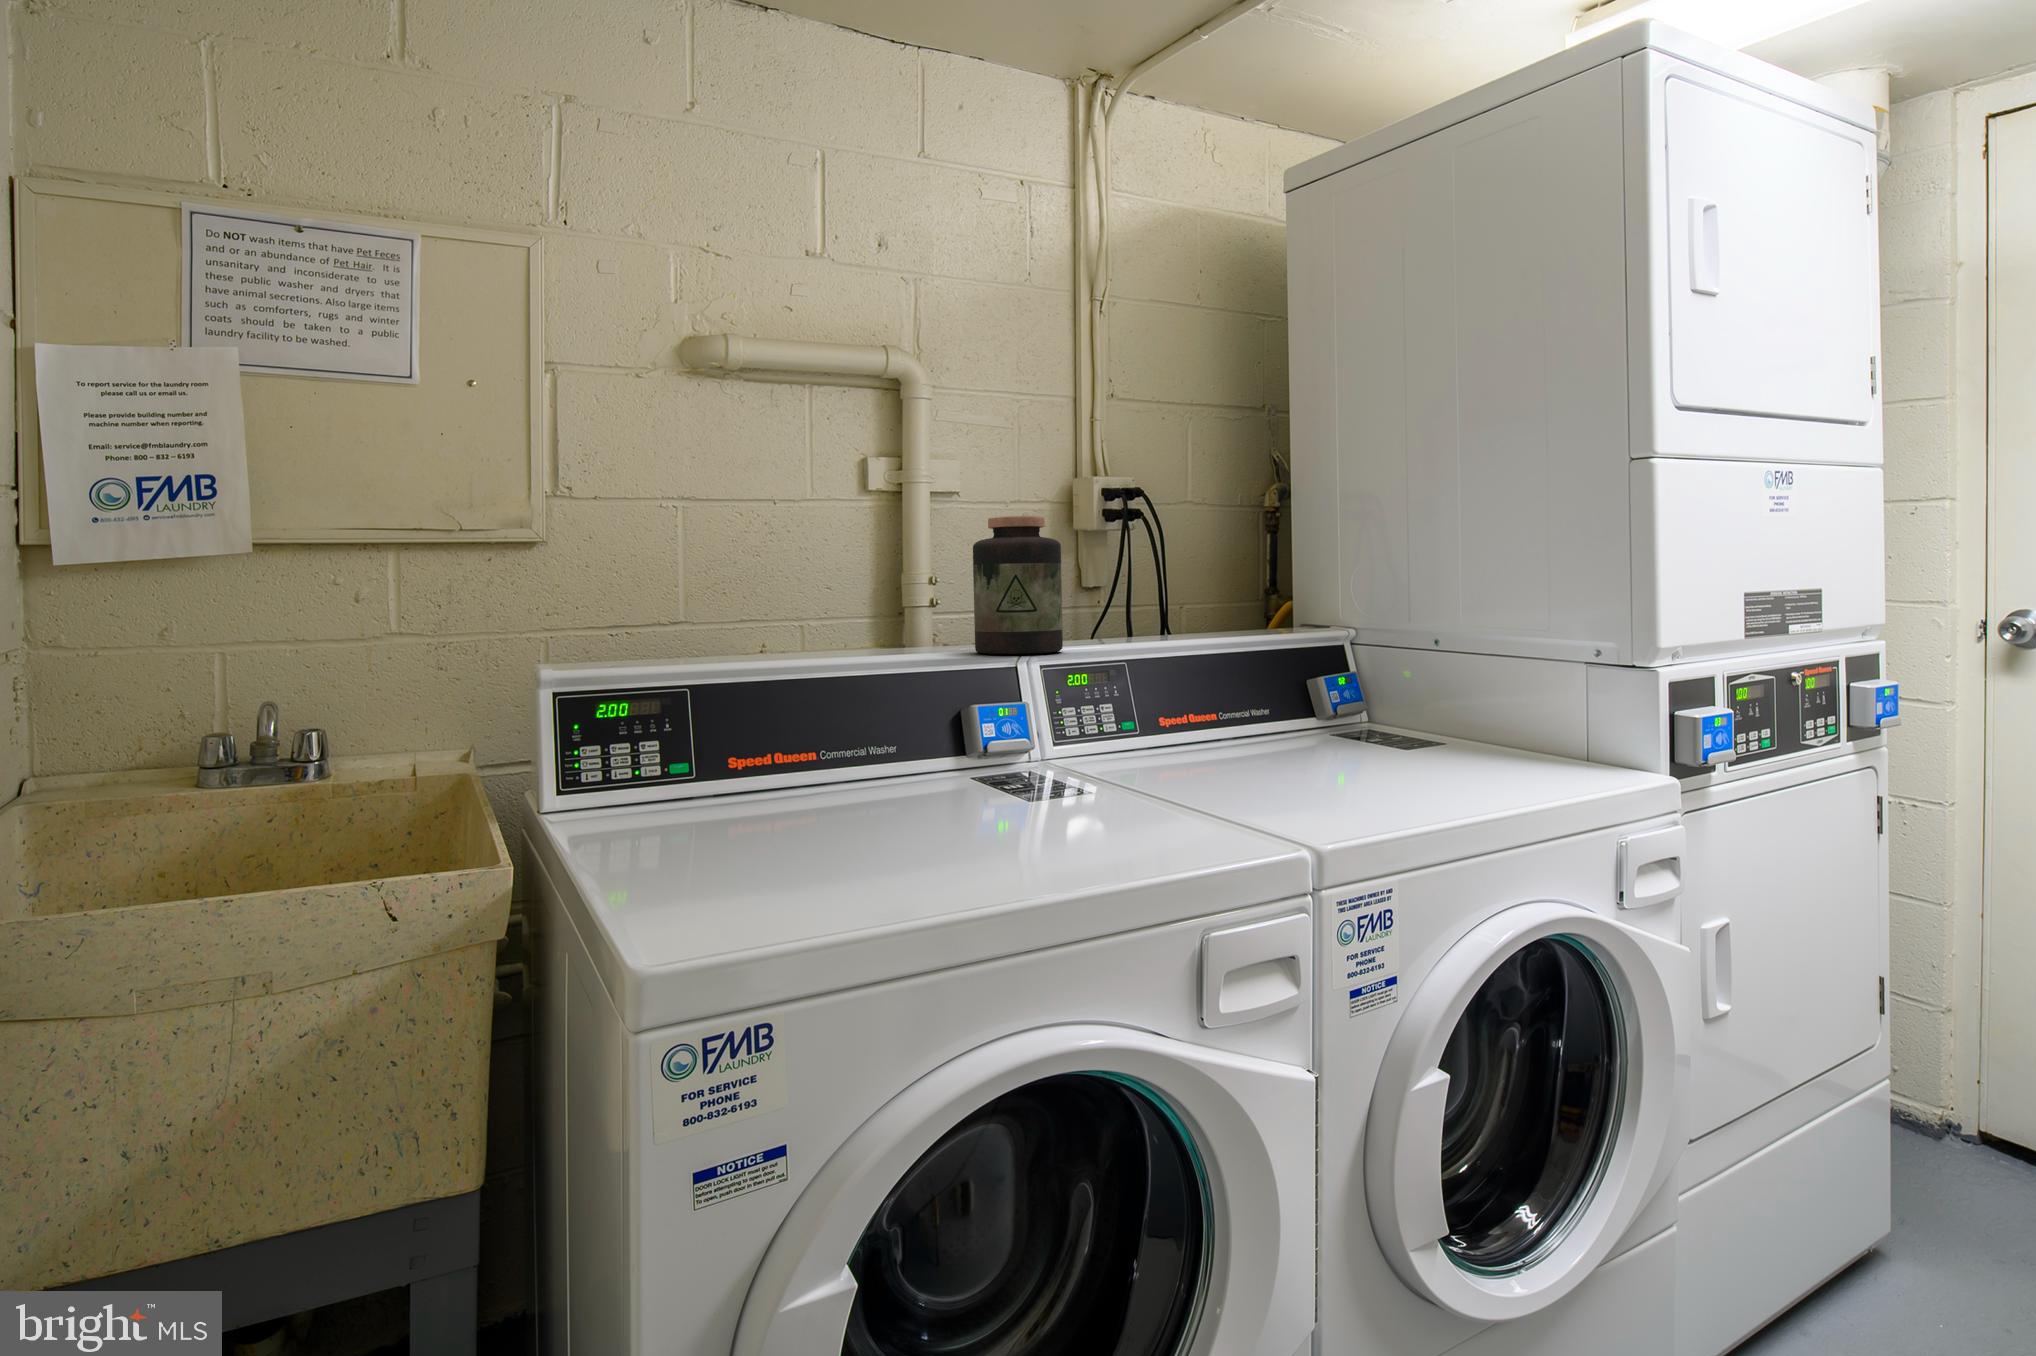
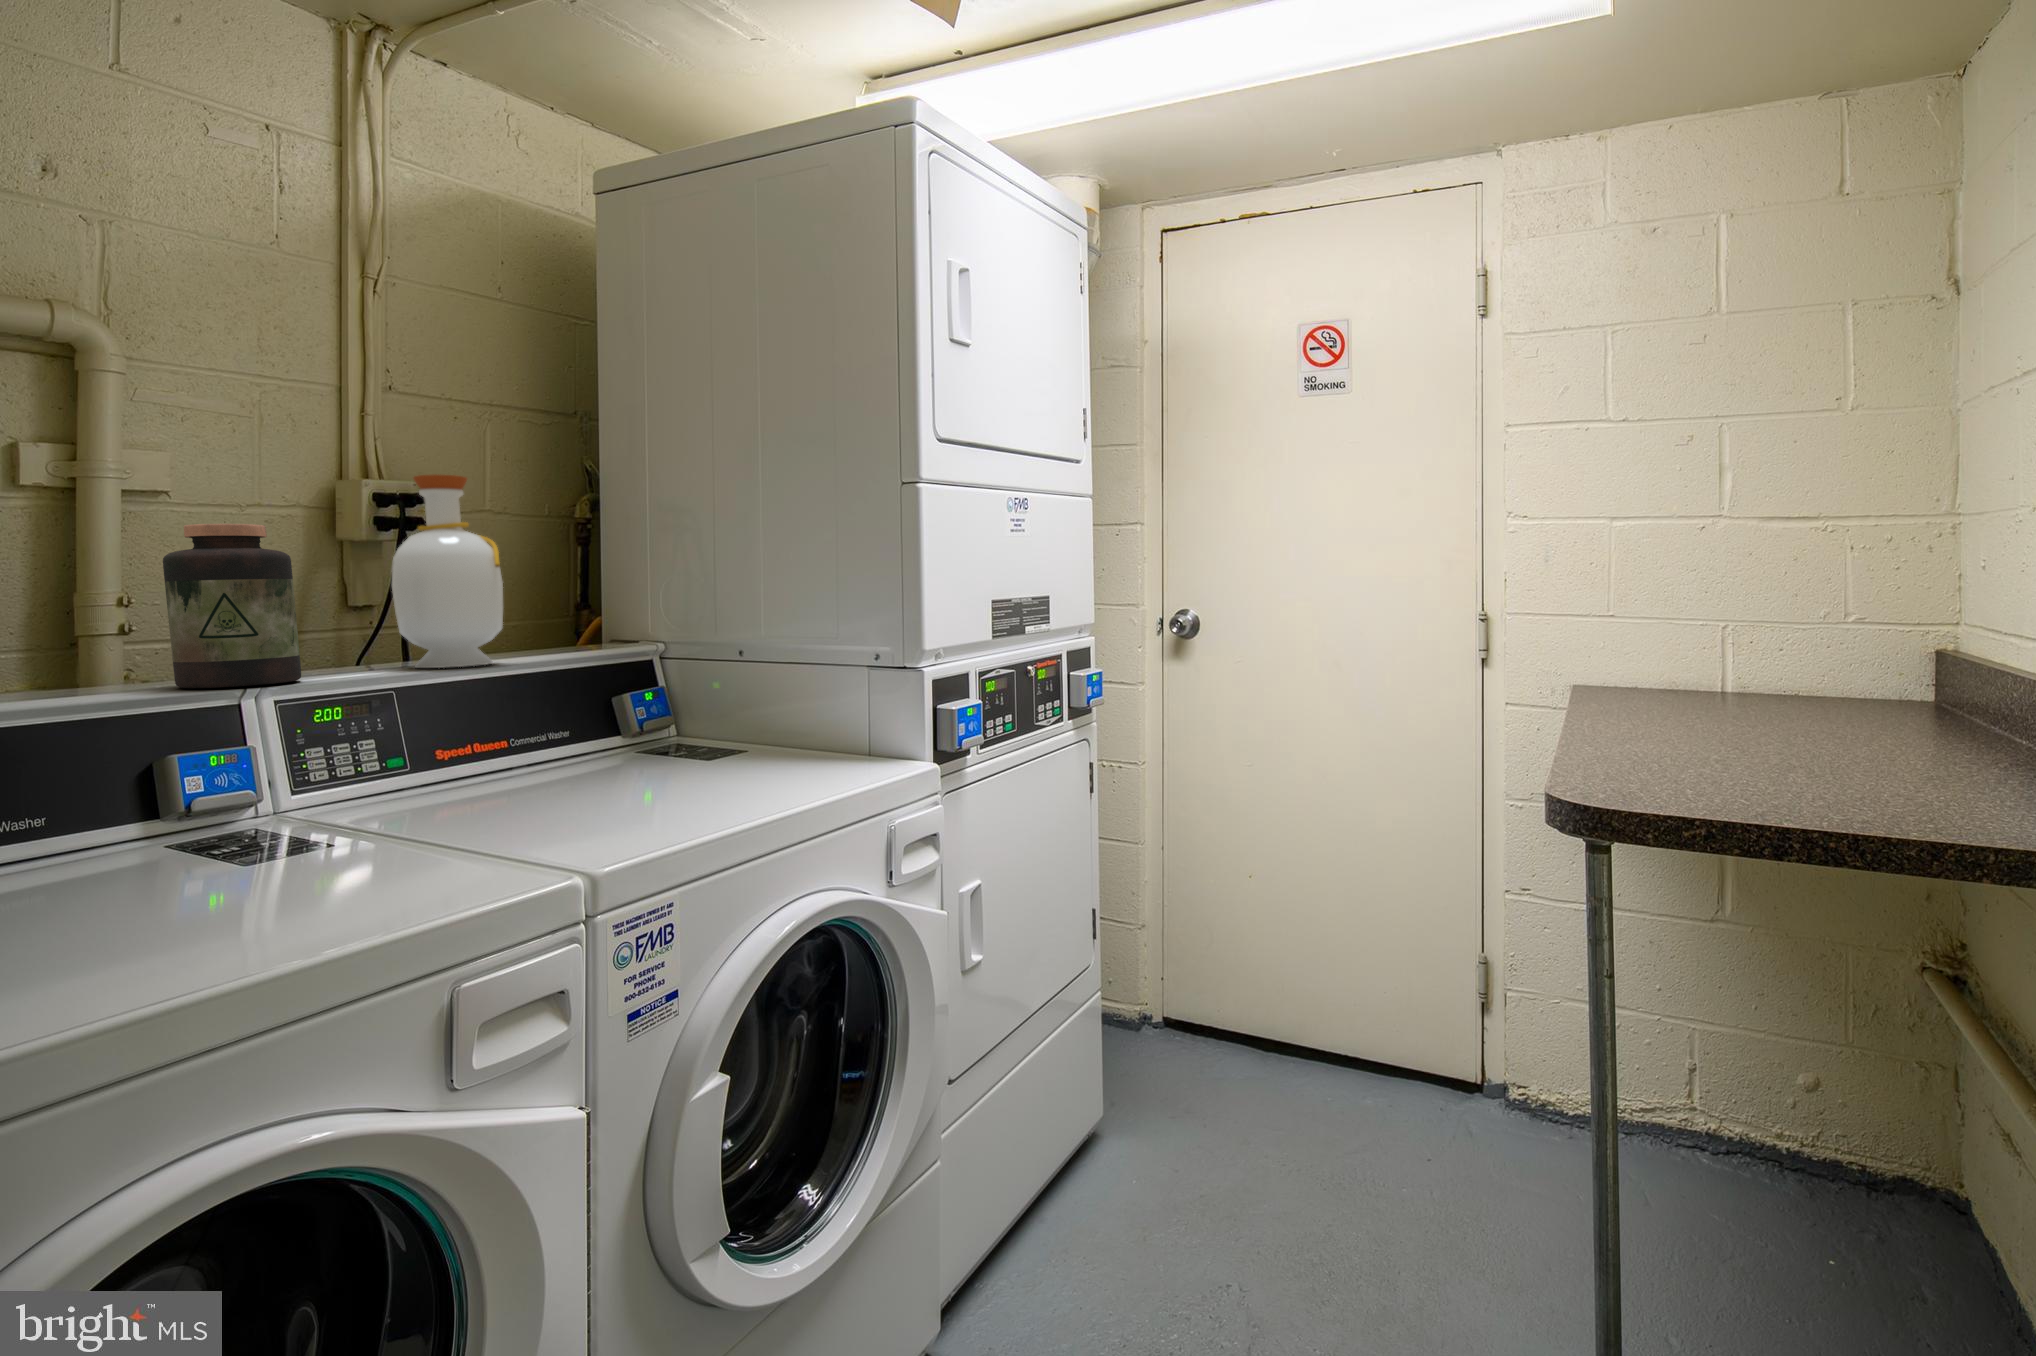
bottle: none [1128,468,1220,645] -> present [392,475,503,668]

